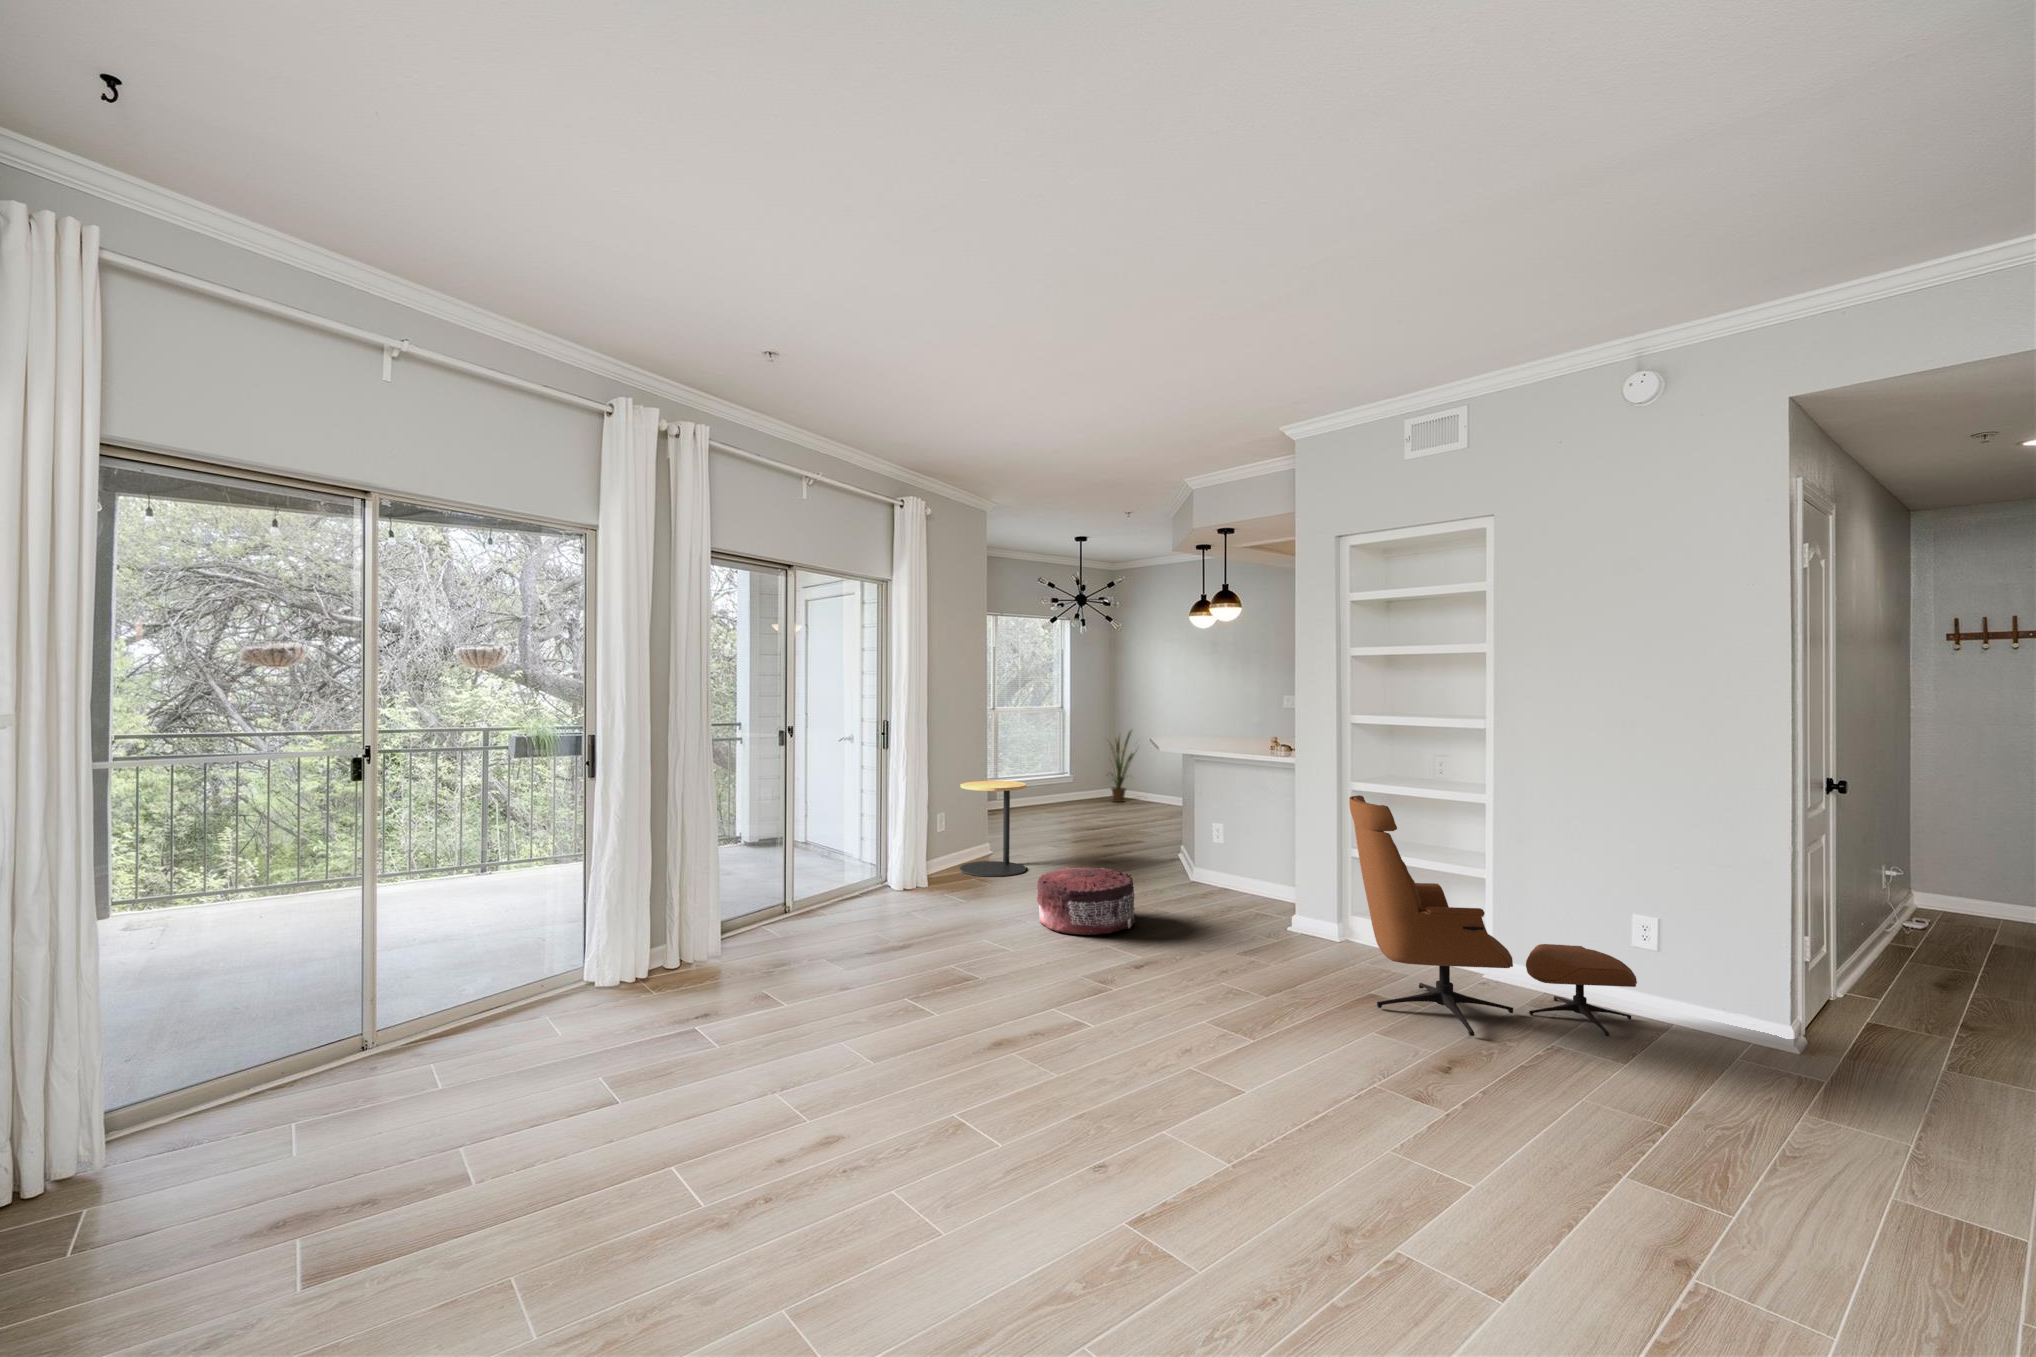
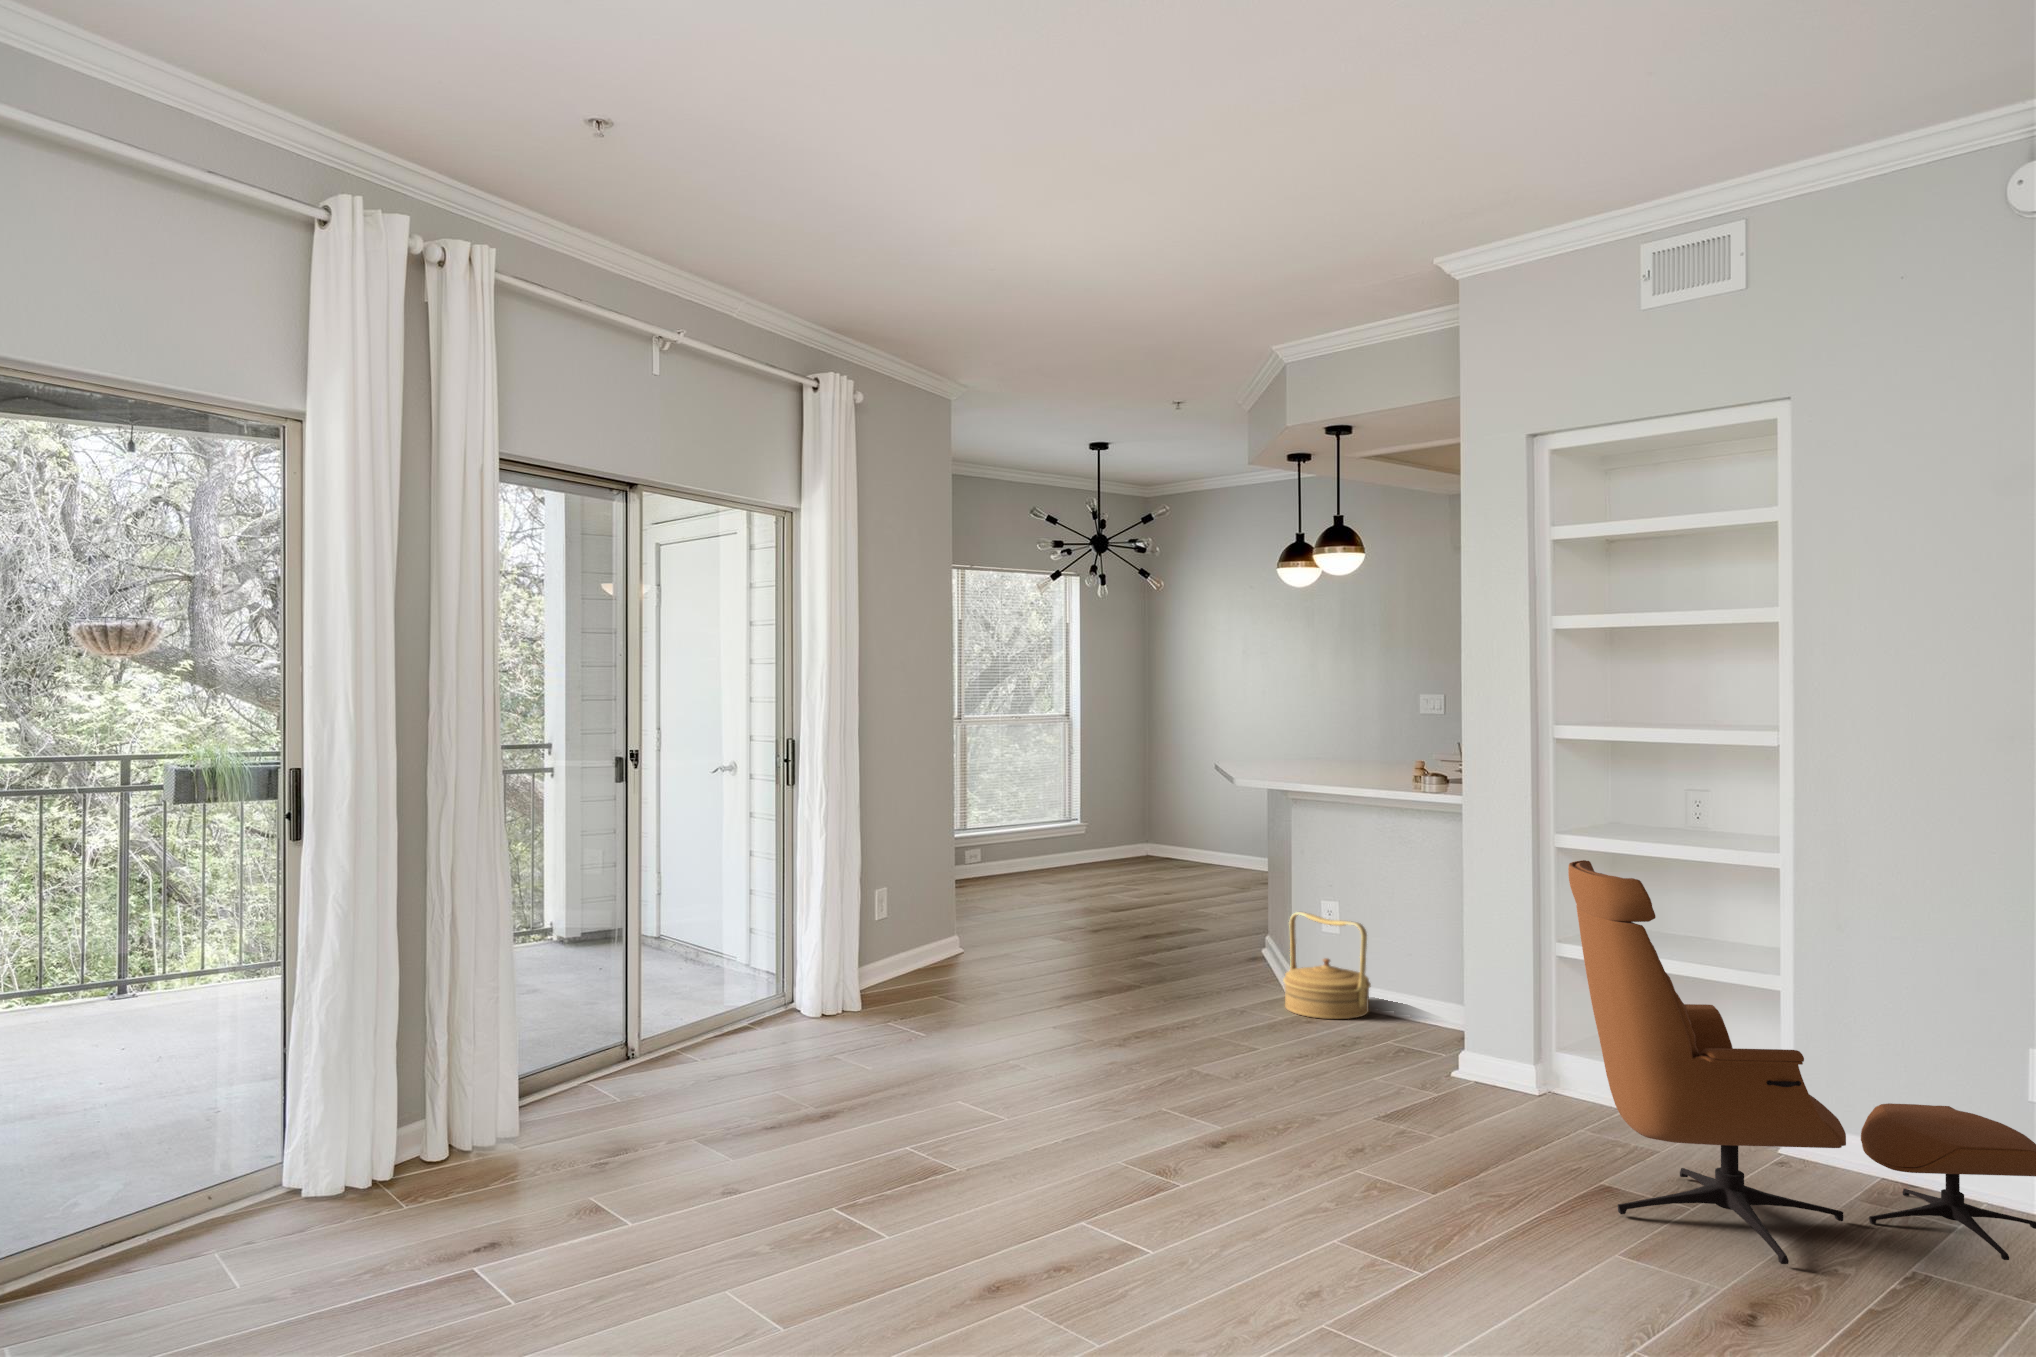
house plant: present [1112,731,1139,802] -> none [1132,747,1192,861]
side table: present [960,781,1026,877] -> none [913,833,1019,988]
woven basket: none [1189,831,1244,897] -> present [1283,912,1371,1019]
pouf: present [1037,867,1137,935] -> none [1043,974,1206,1088]

